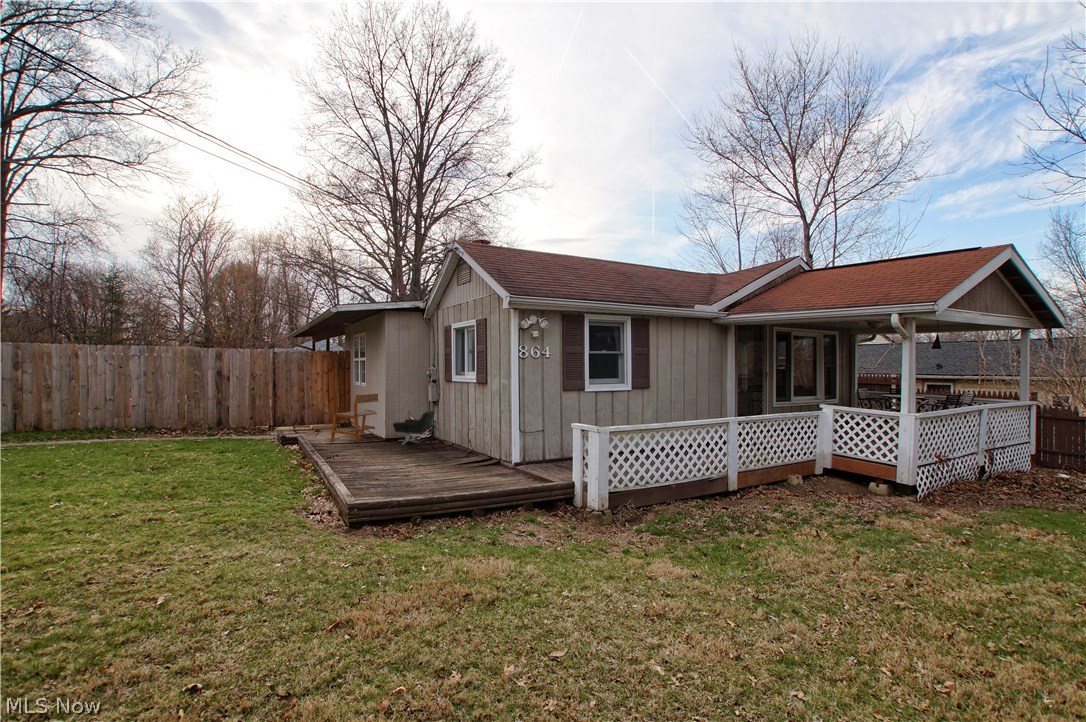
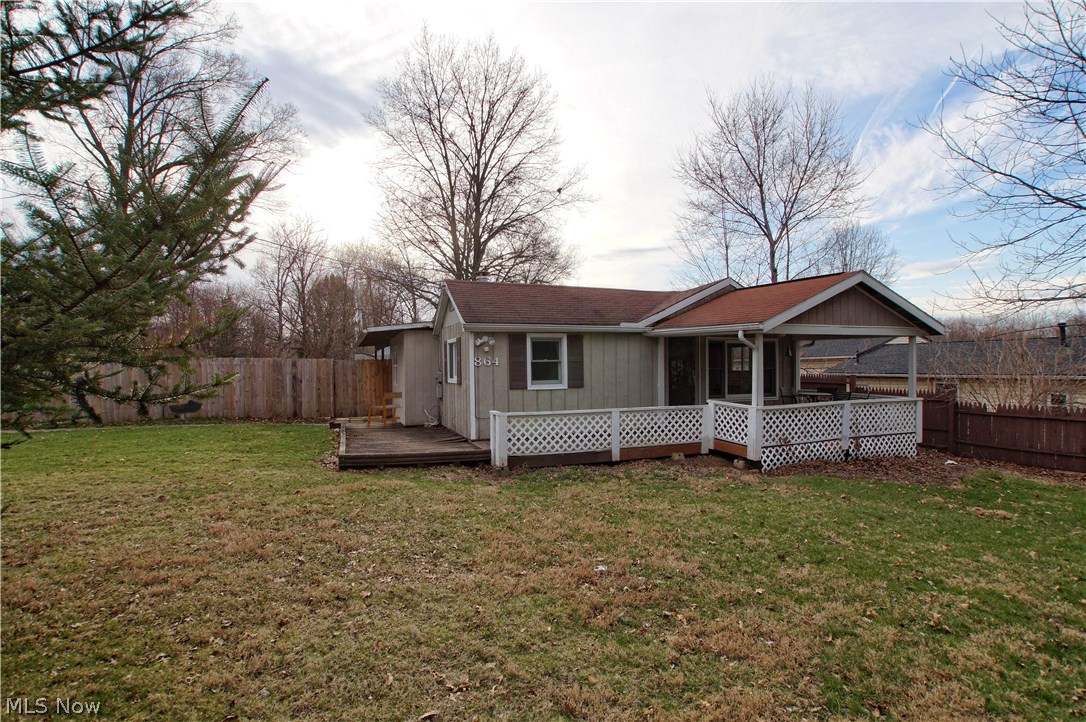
lounge chair: present [393,411,435,444] -> present [169,400,202,419]

